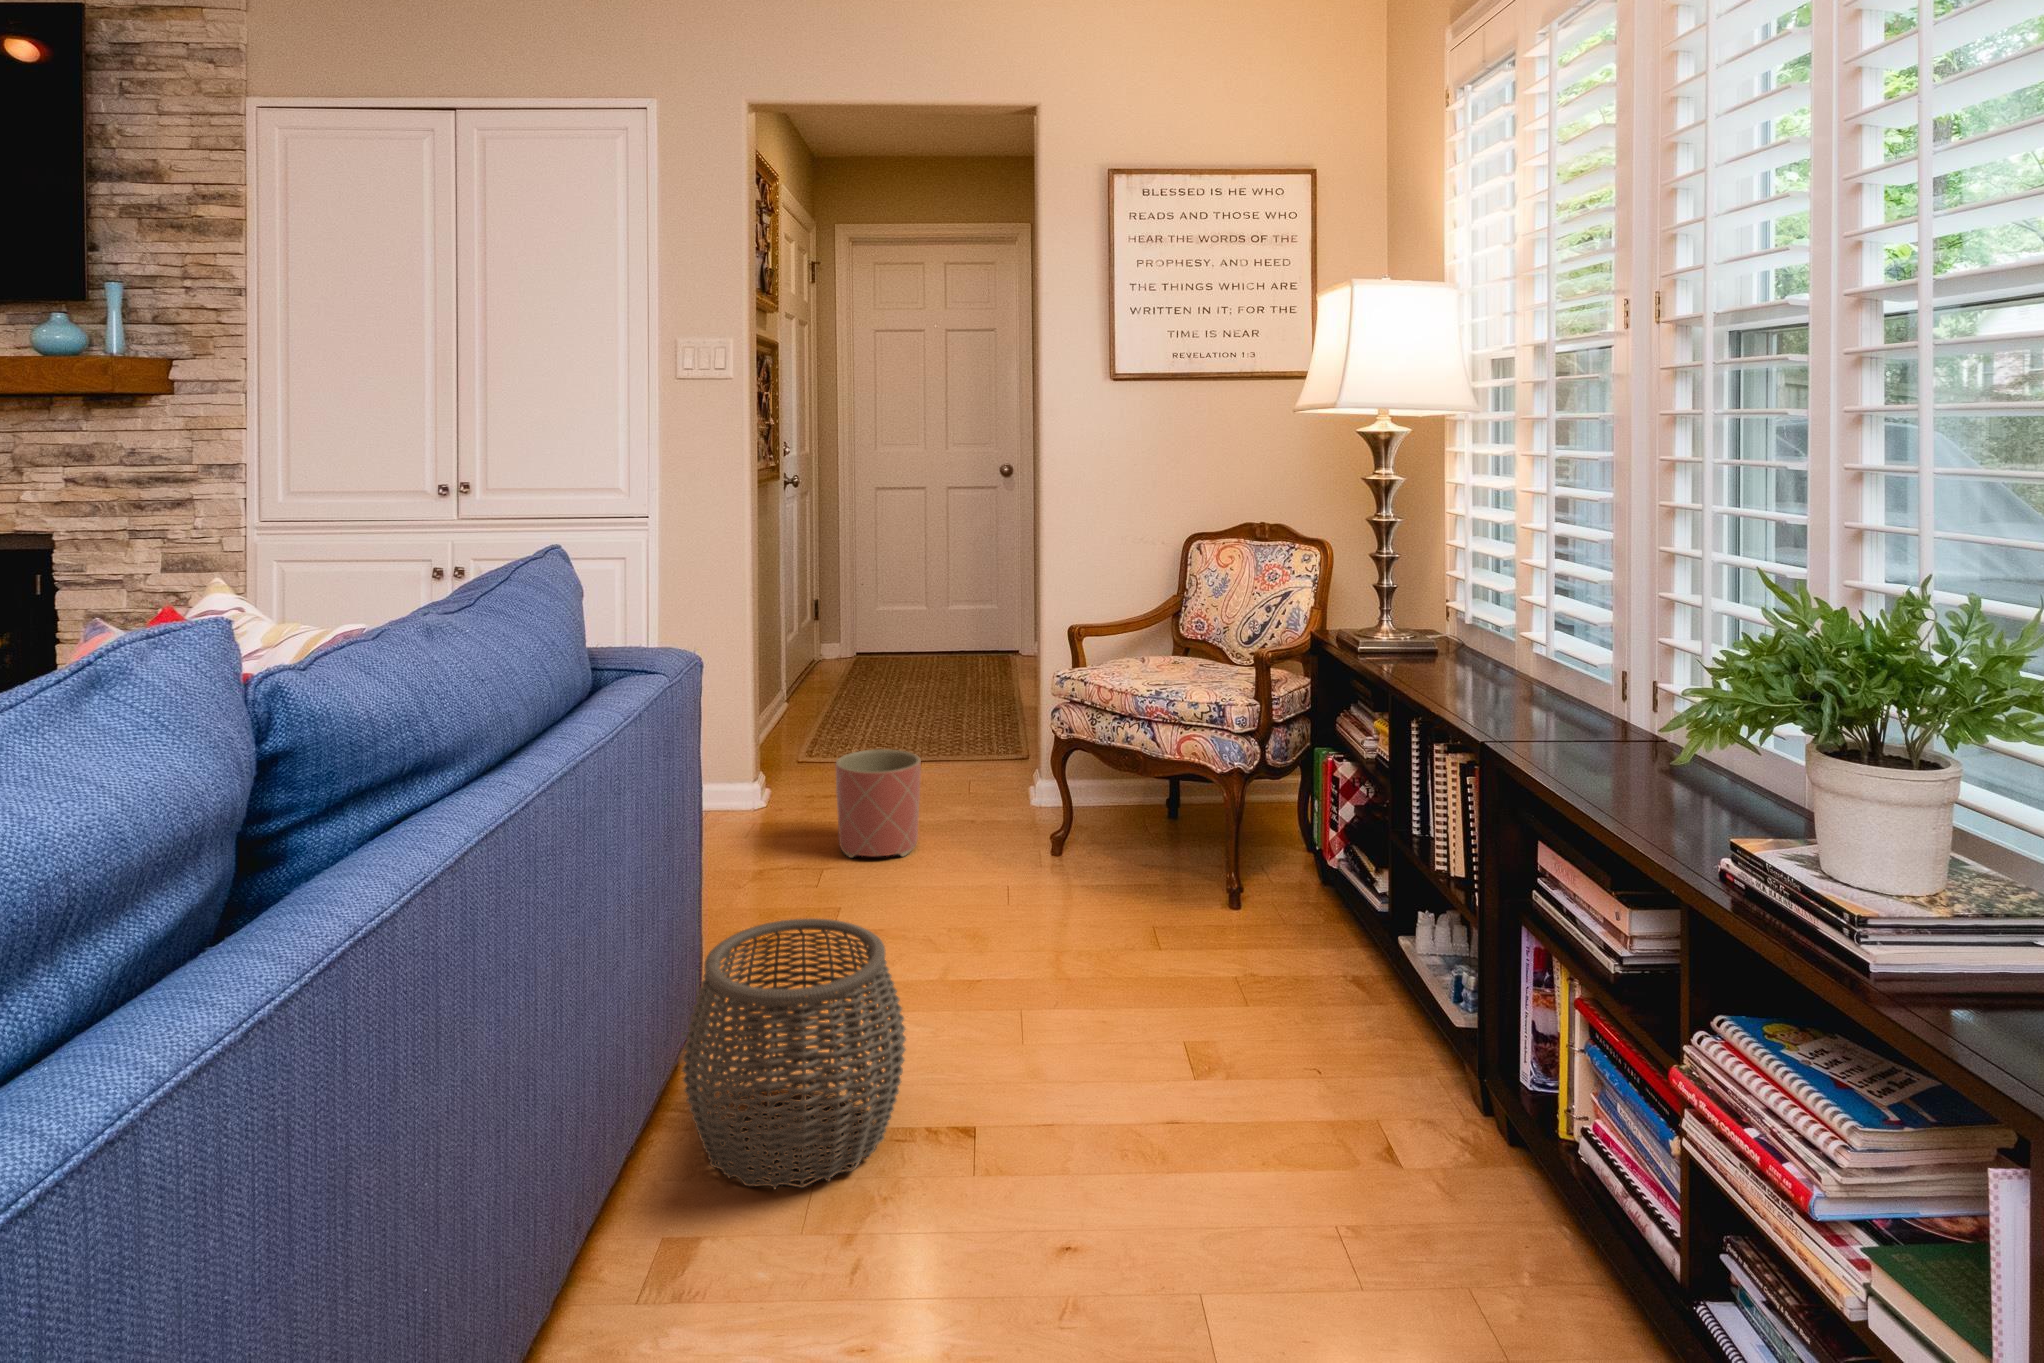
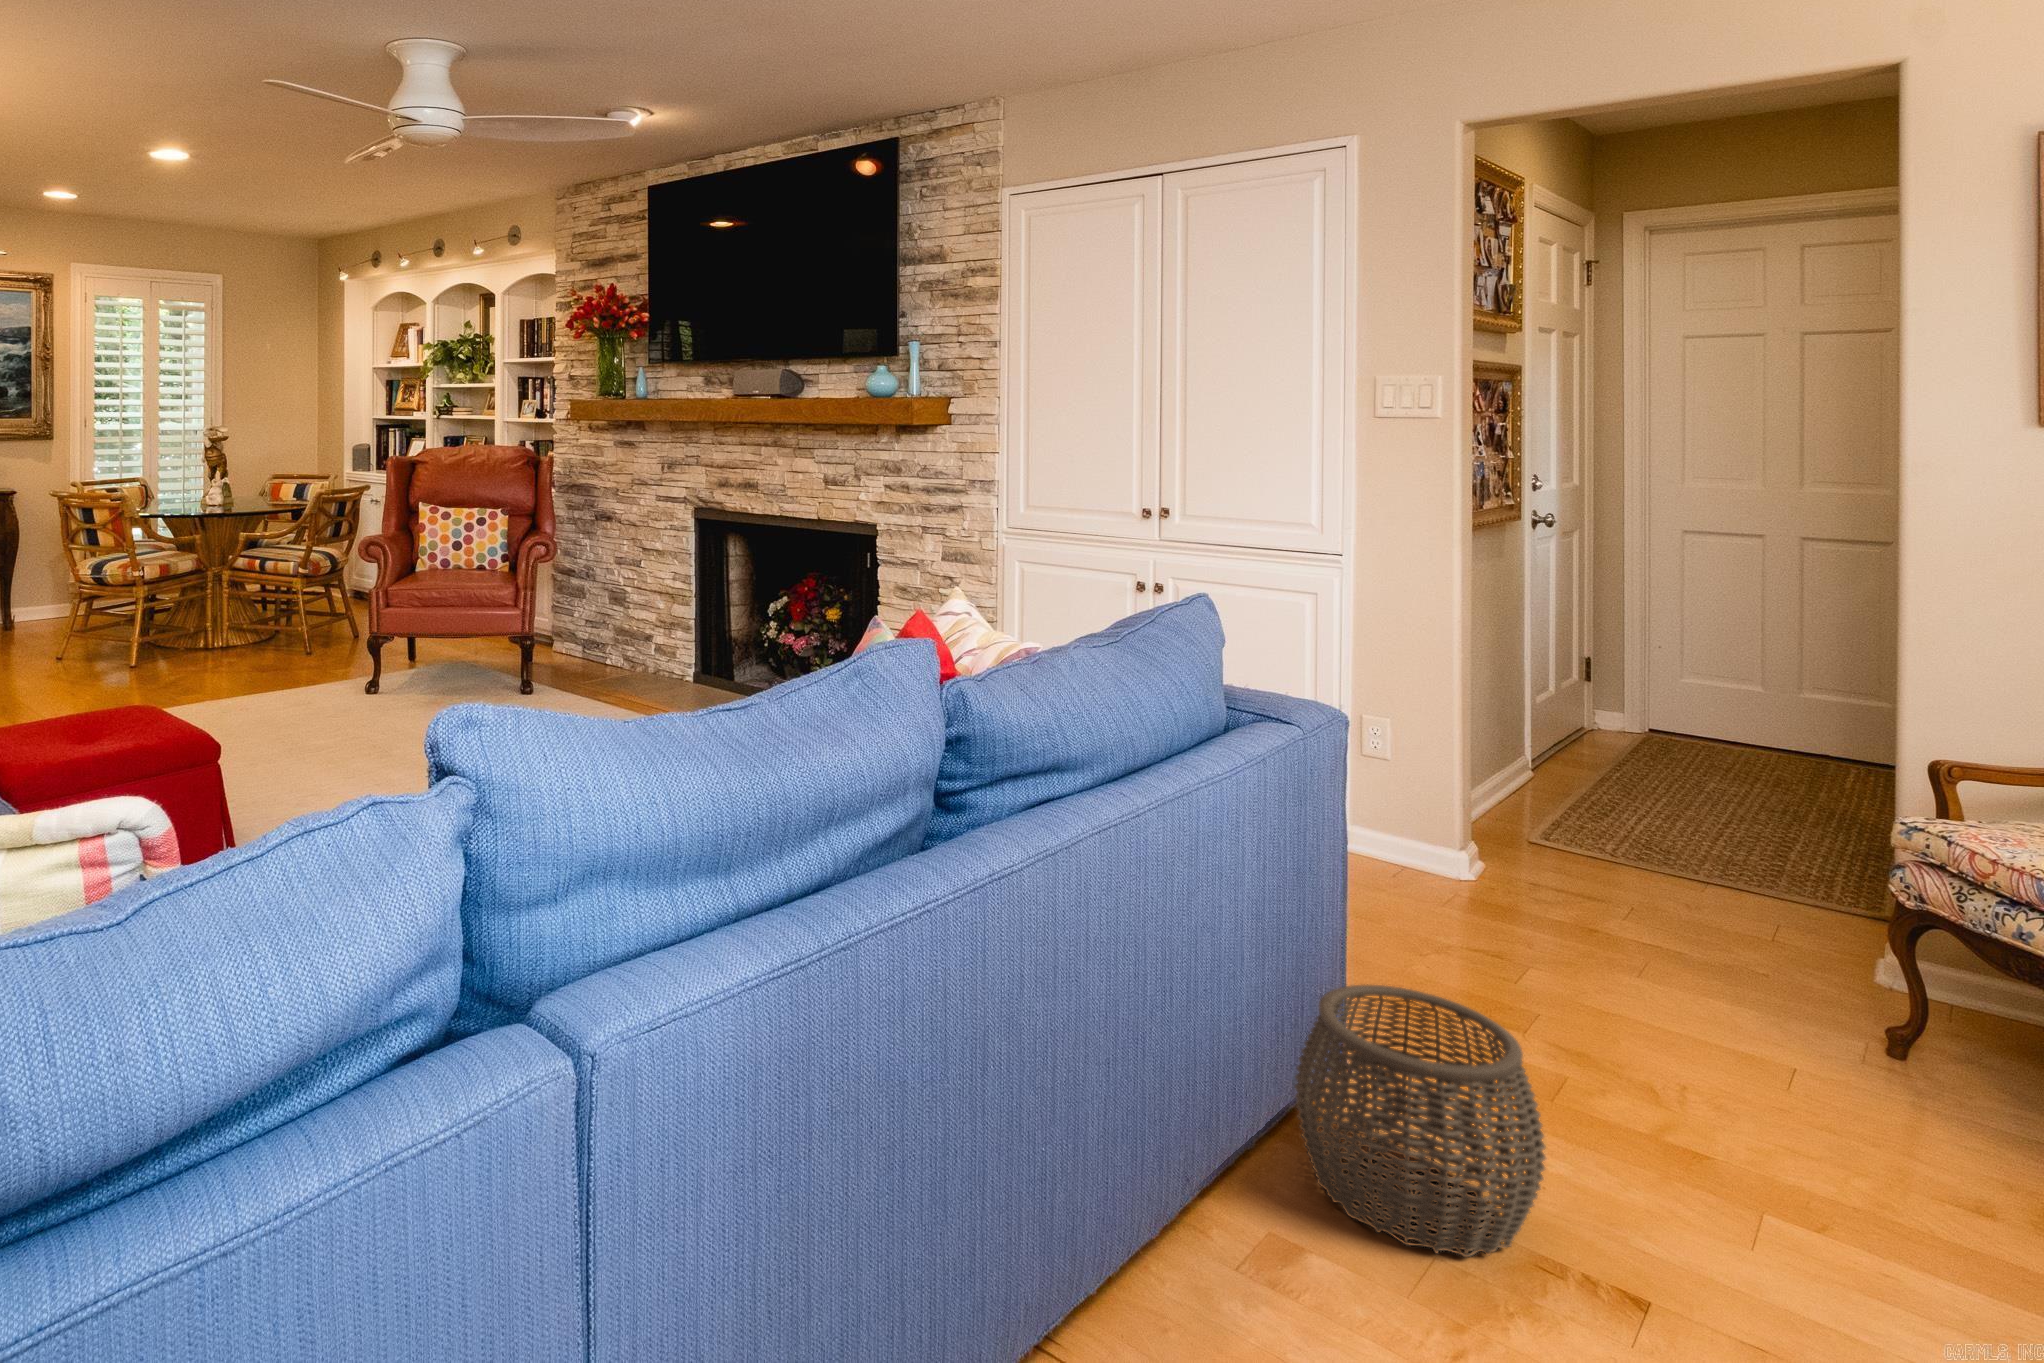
planter: present [835,749,921,858] -> none [1547,846,1669,981]

